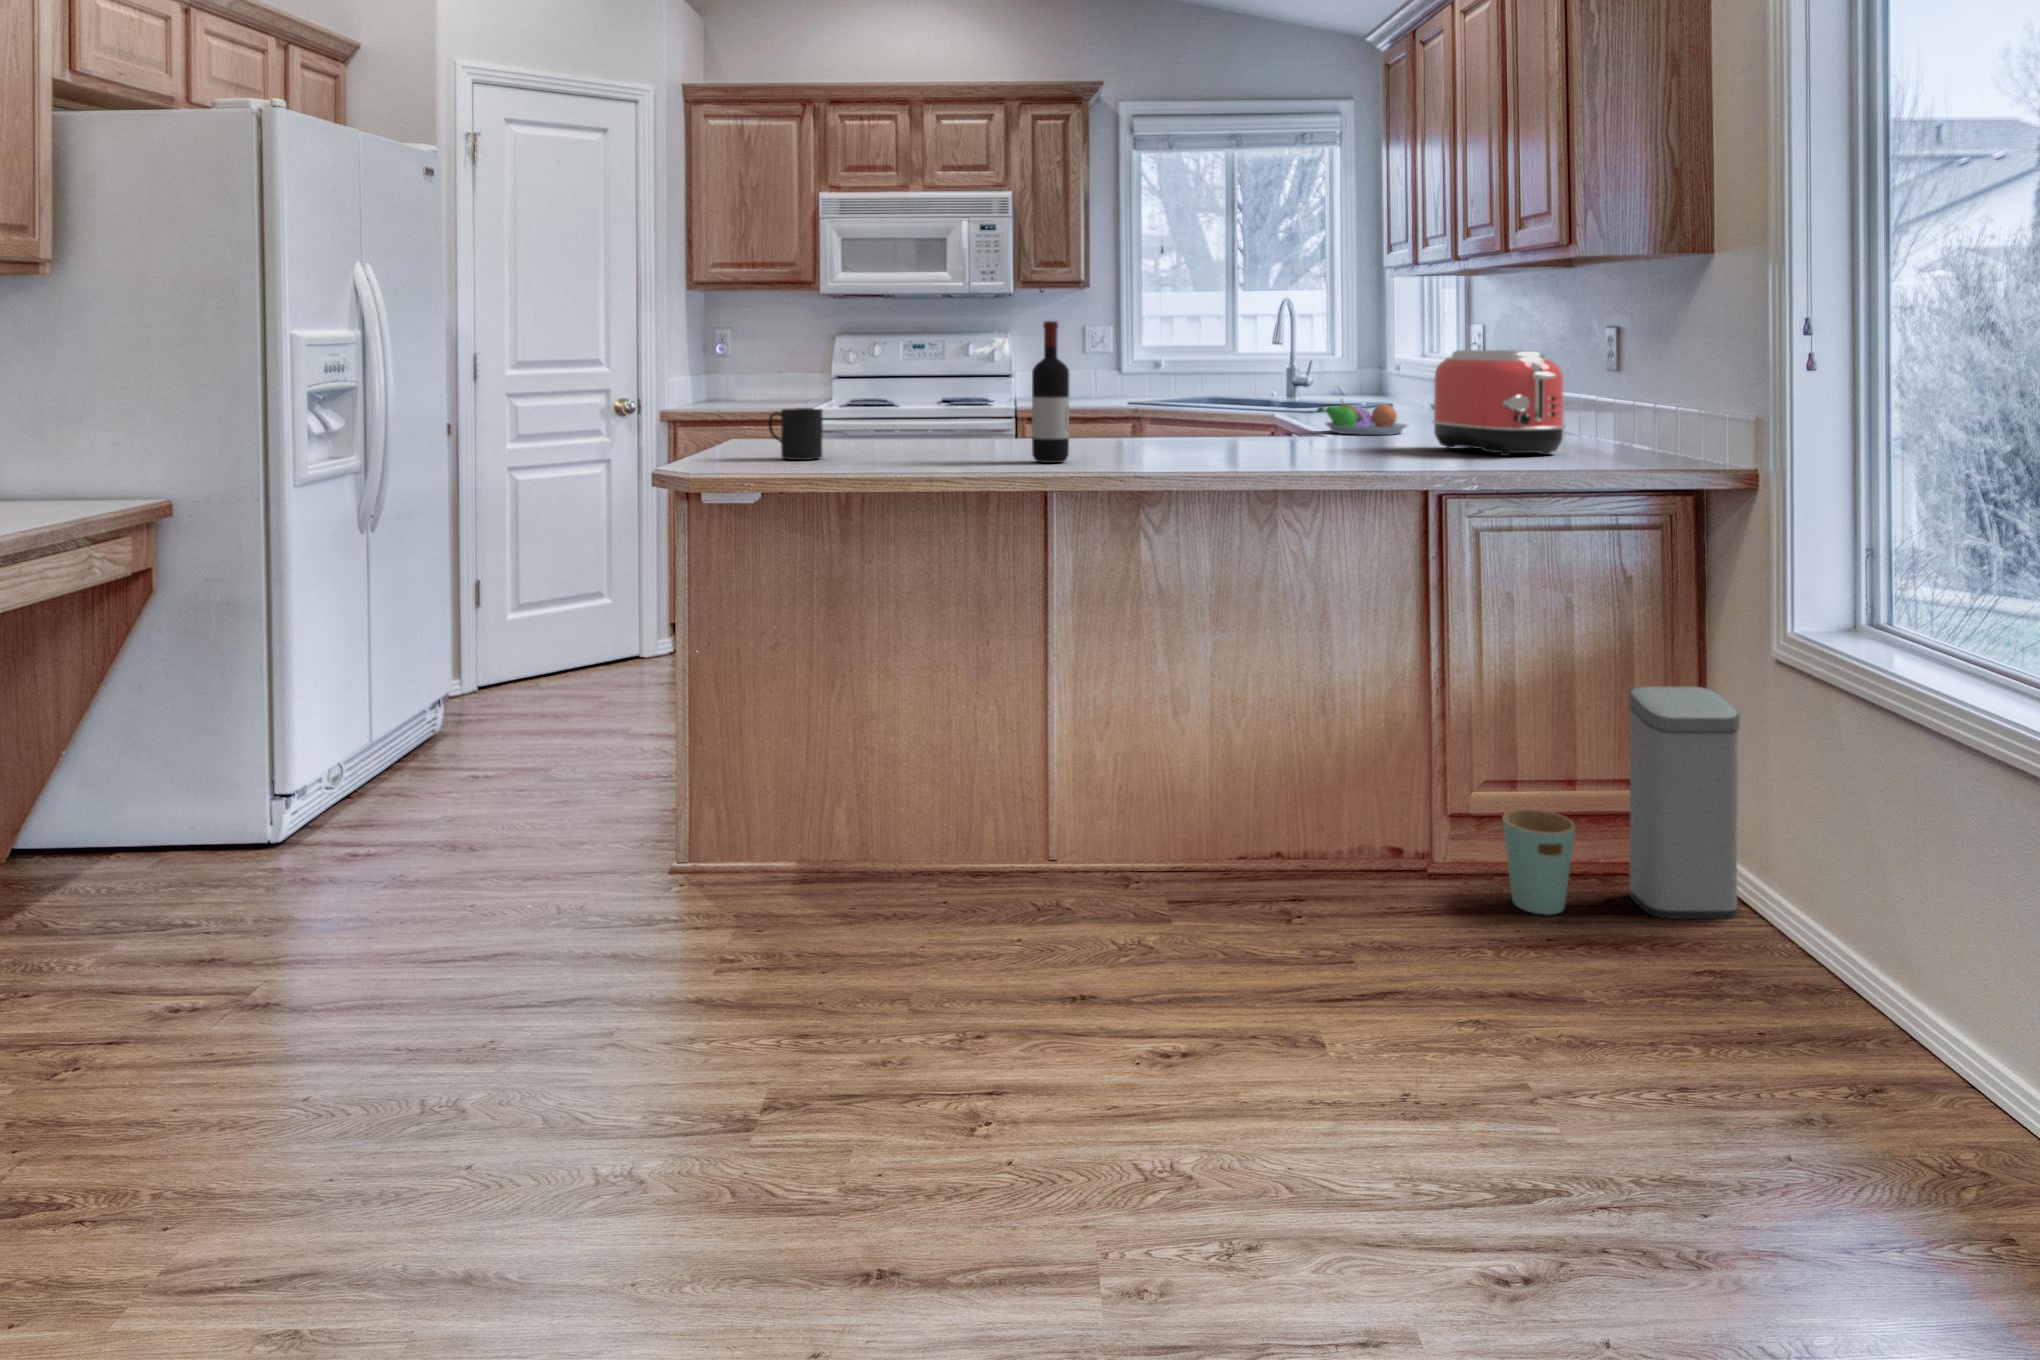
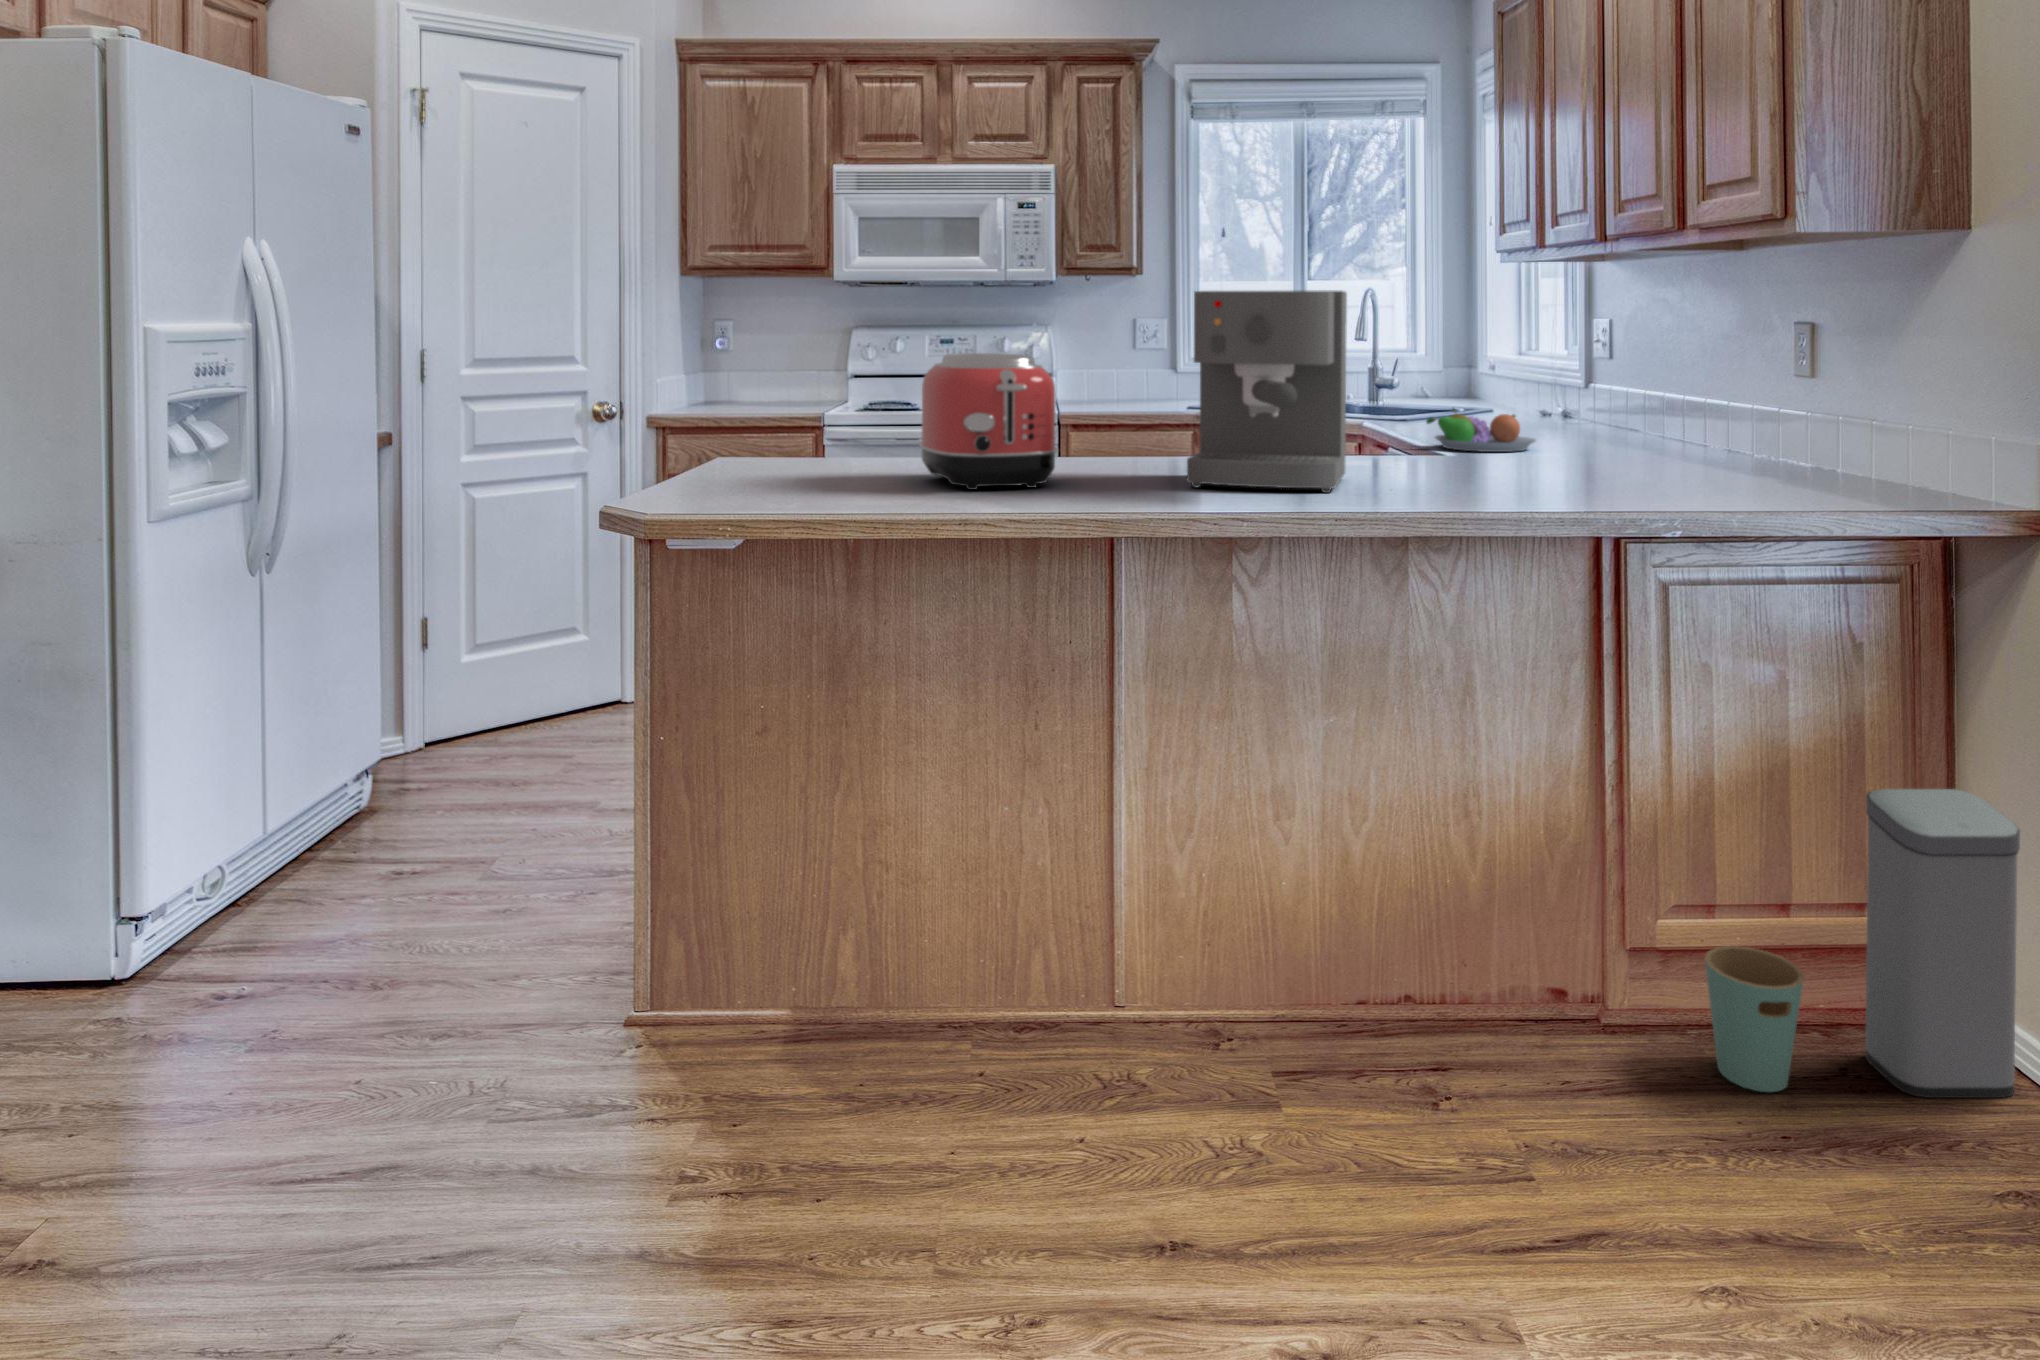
coffee maker: none [1106,302,1236,460] -> present [1187,290,1347,493]
wine bottle: present [1032,321,1069,463] -> none [1094,314,1142,497]
toaster: present [1432,350,1566,456] -> present [919,353,1058,490]
mug: present [769,408,823,460] -> none [755,424,825,492]

